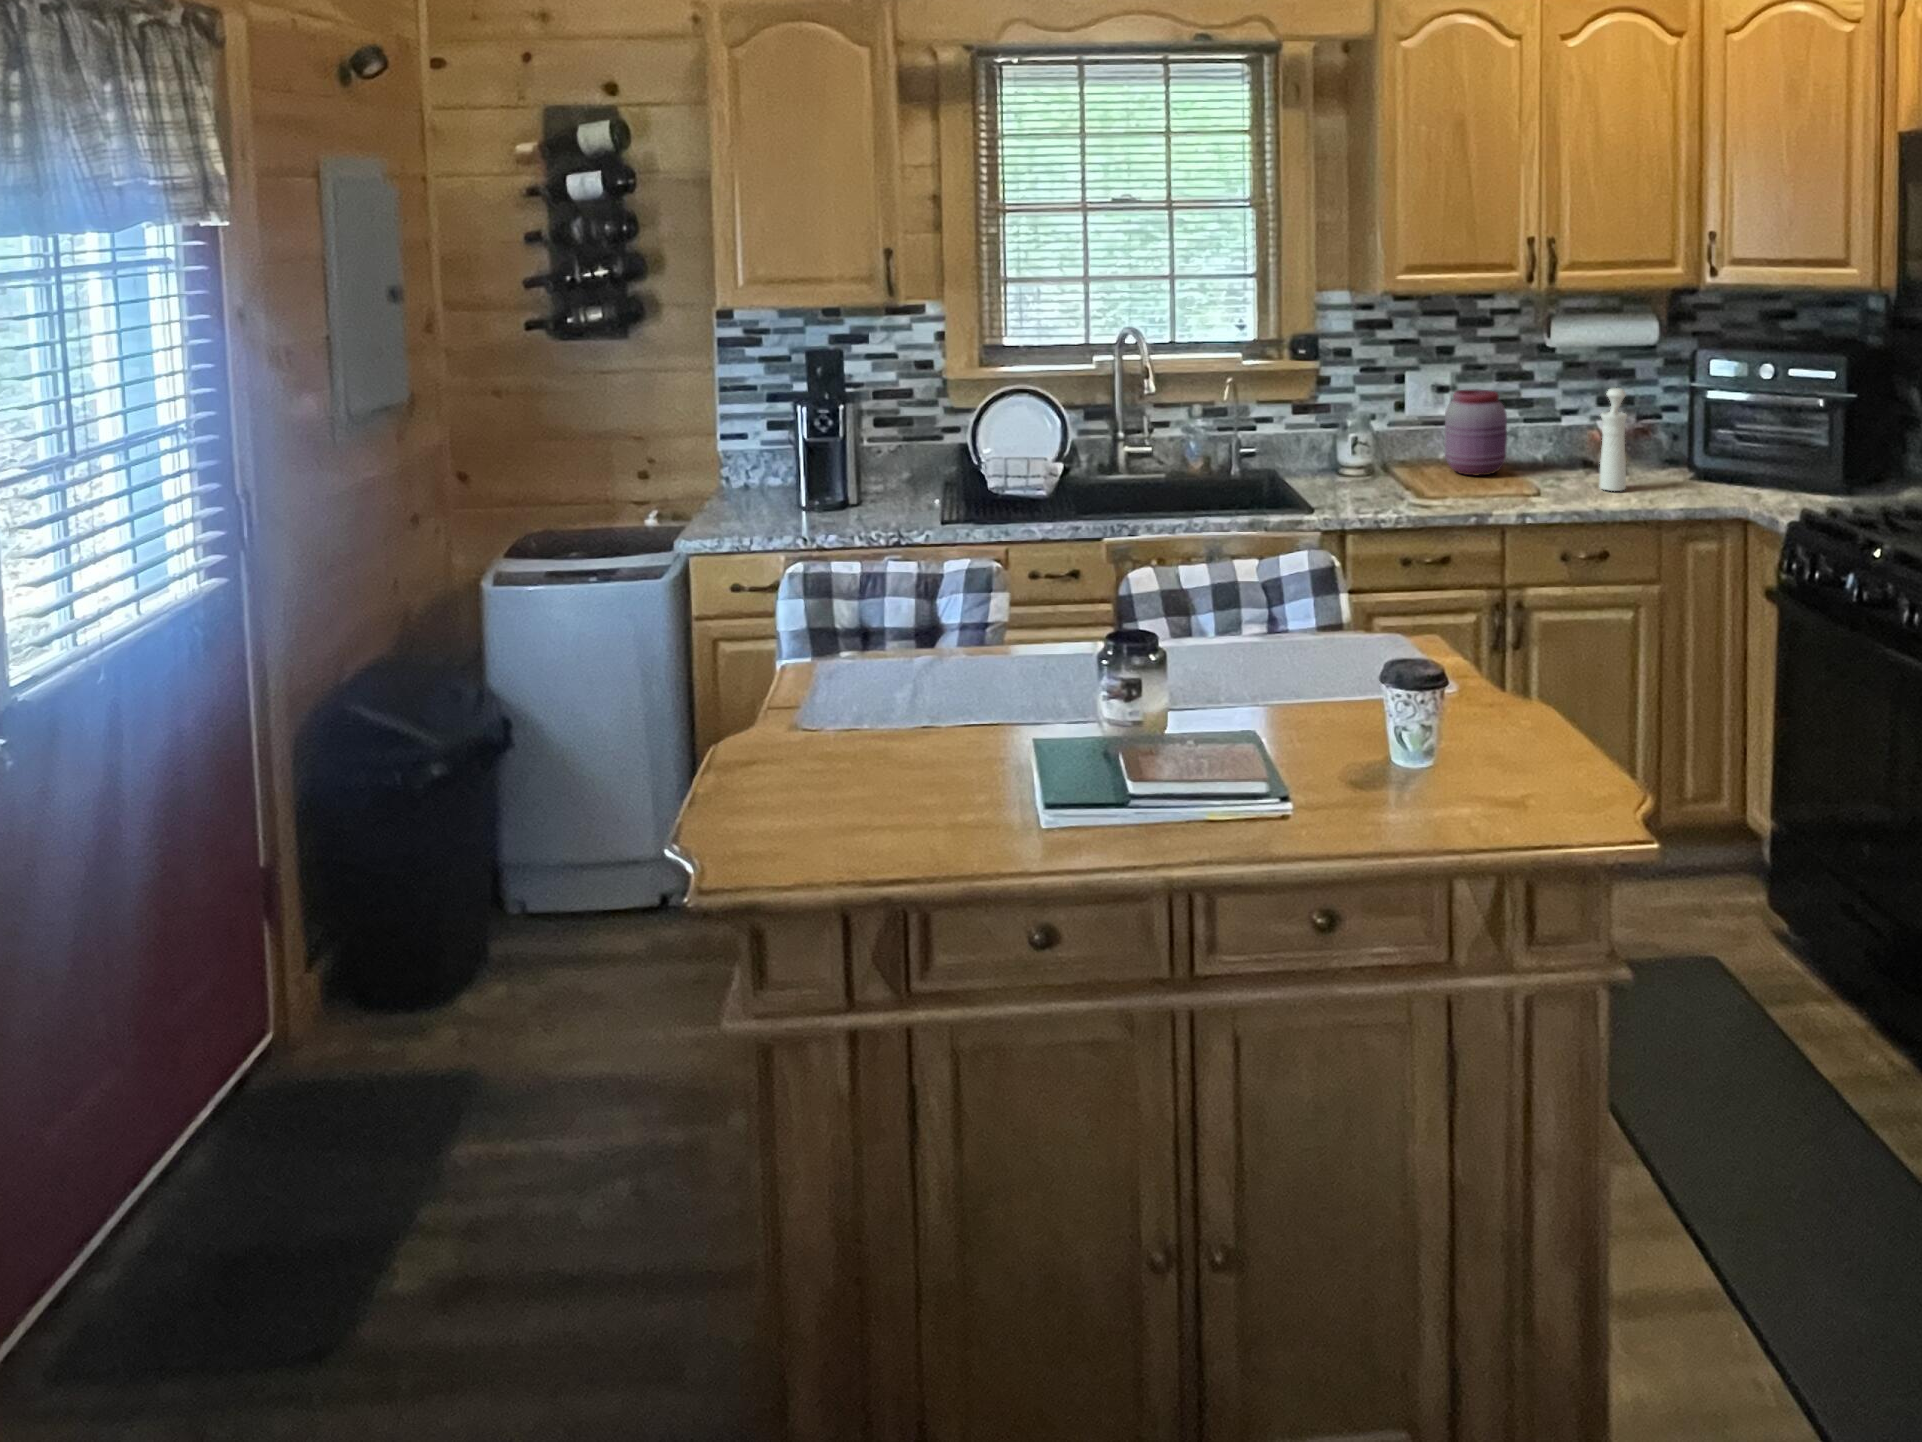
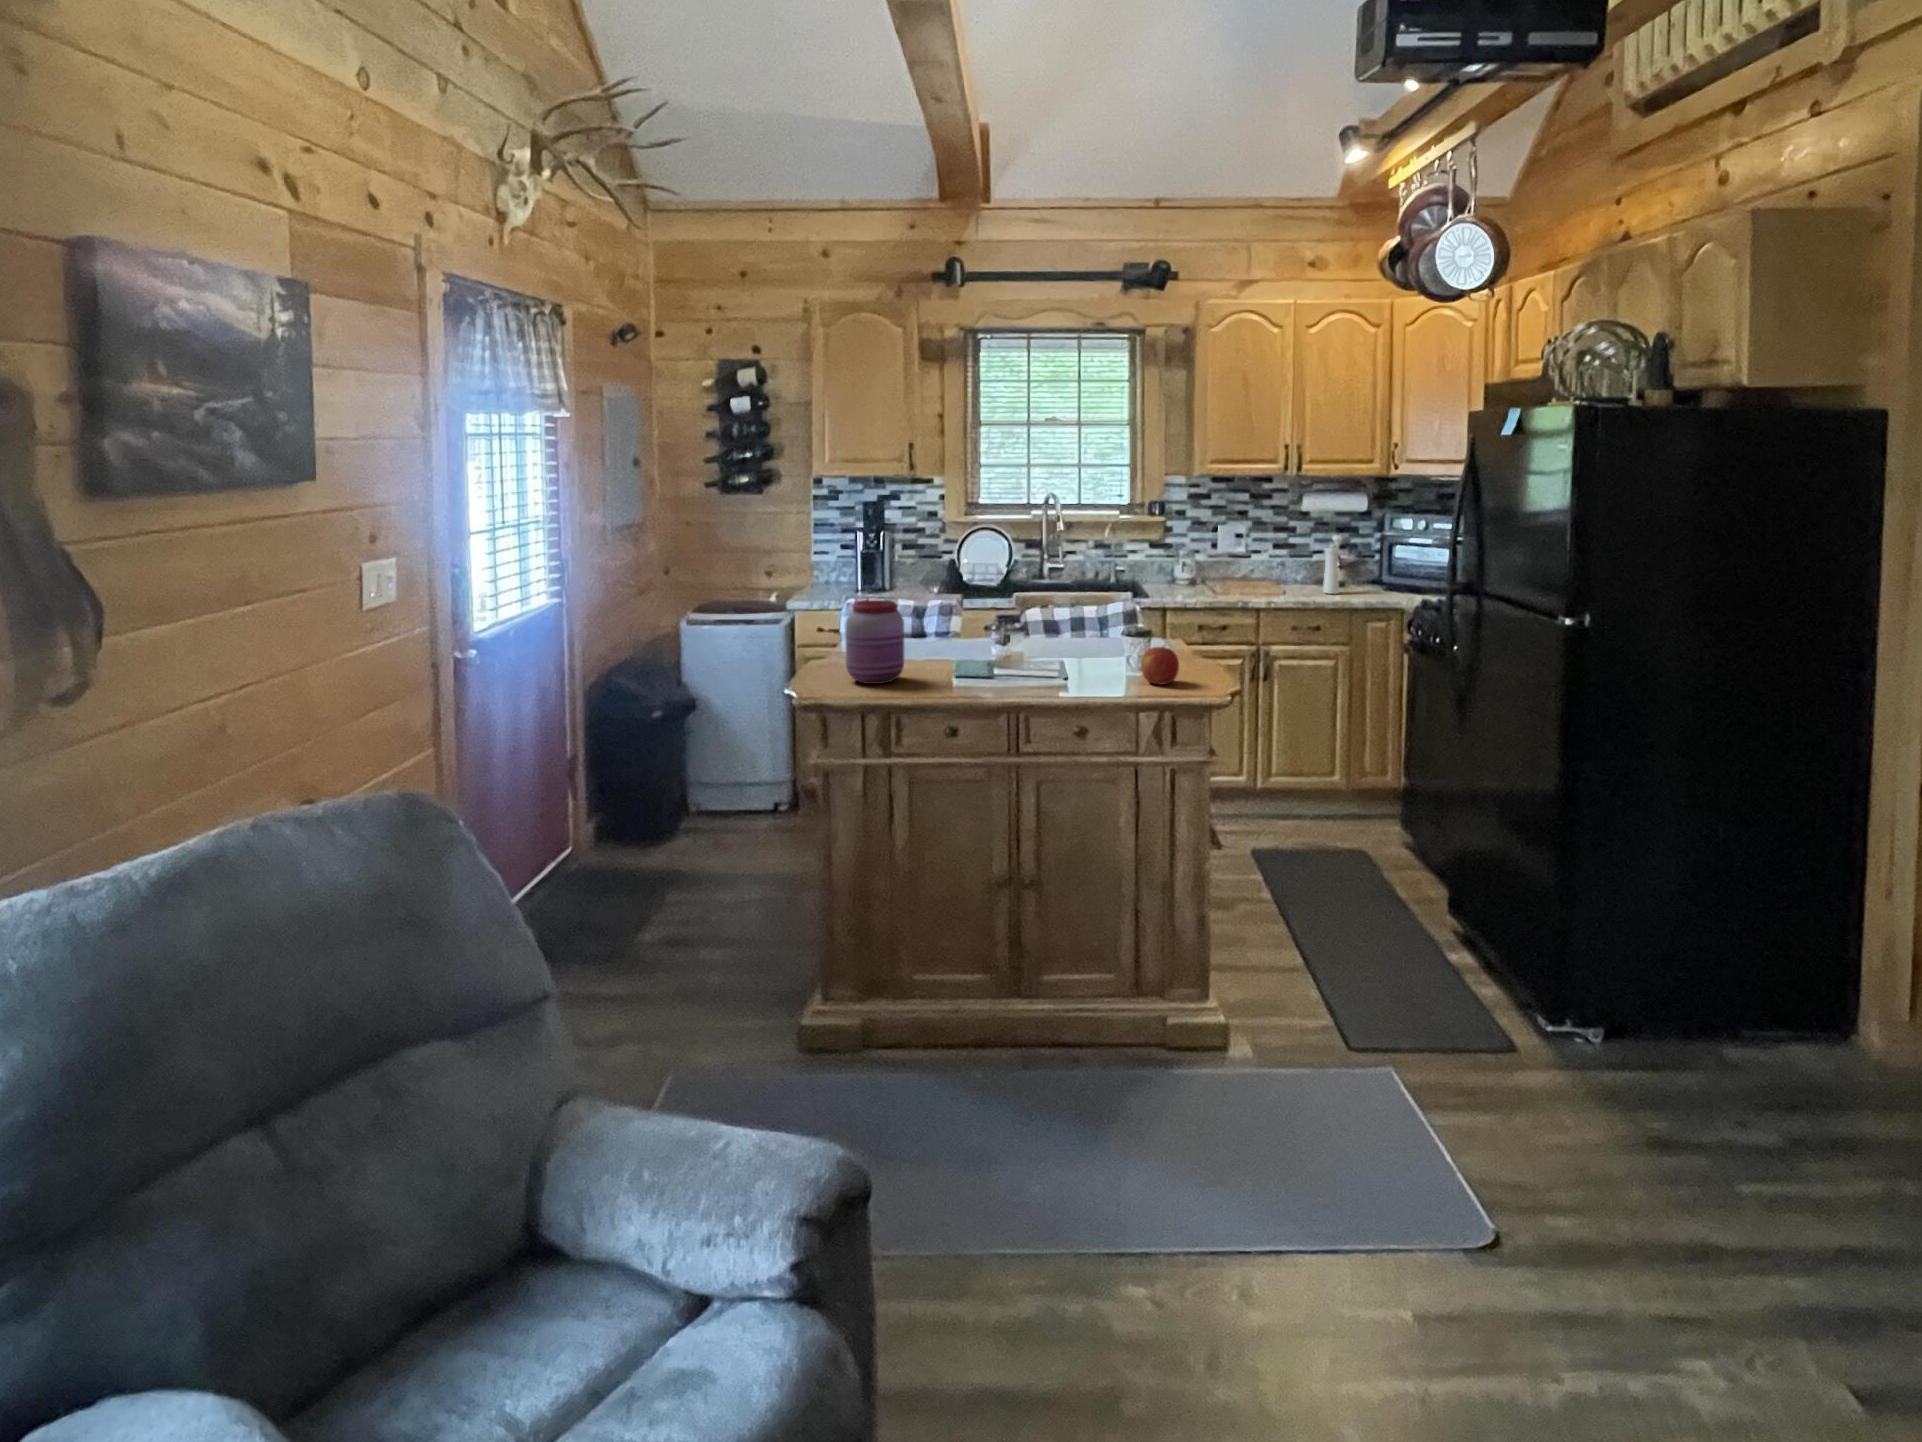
jar: present [1445,389,1507,475] -> present [846,600,904,684]
apple: none [1440,714,1525,804] -> present [1141,645,1179,685]

